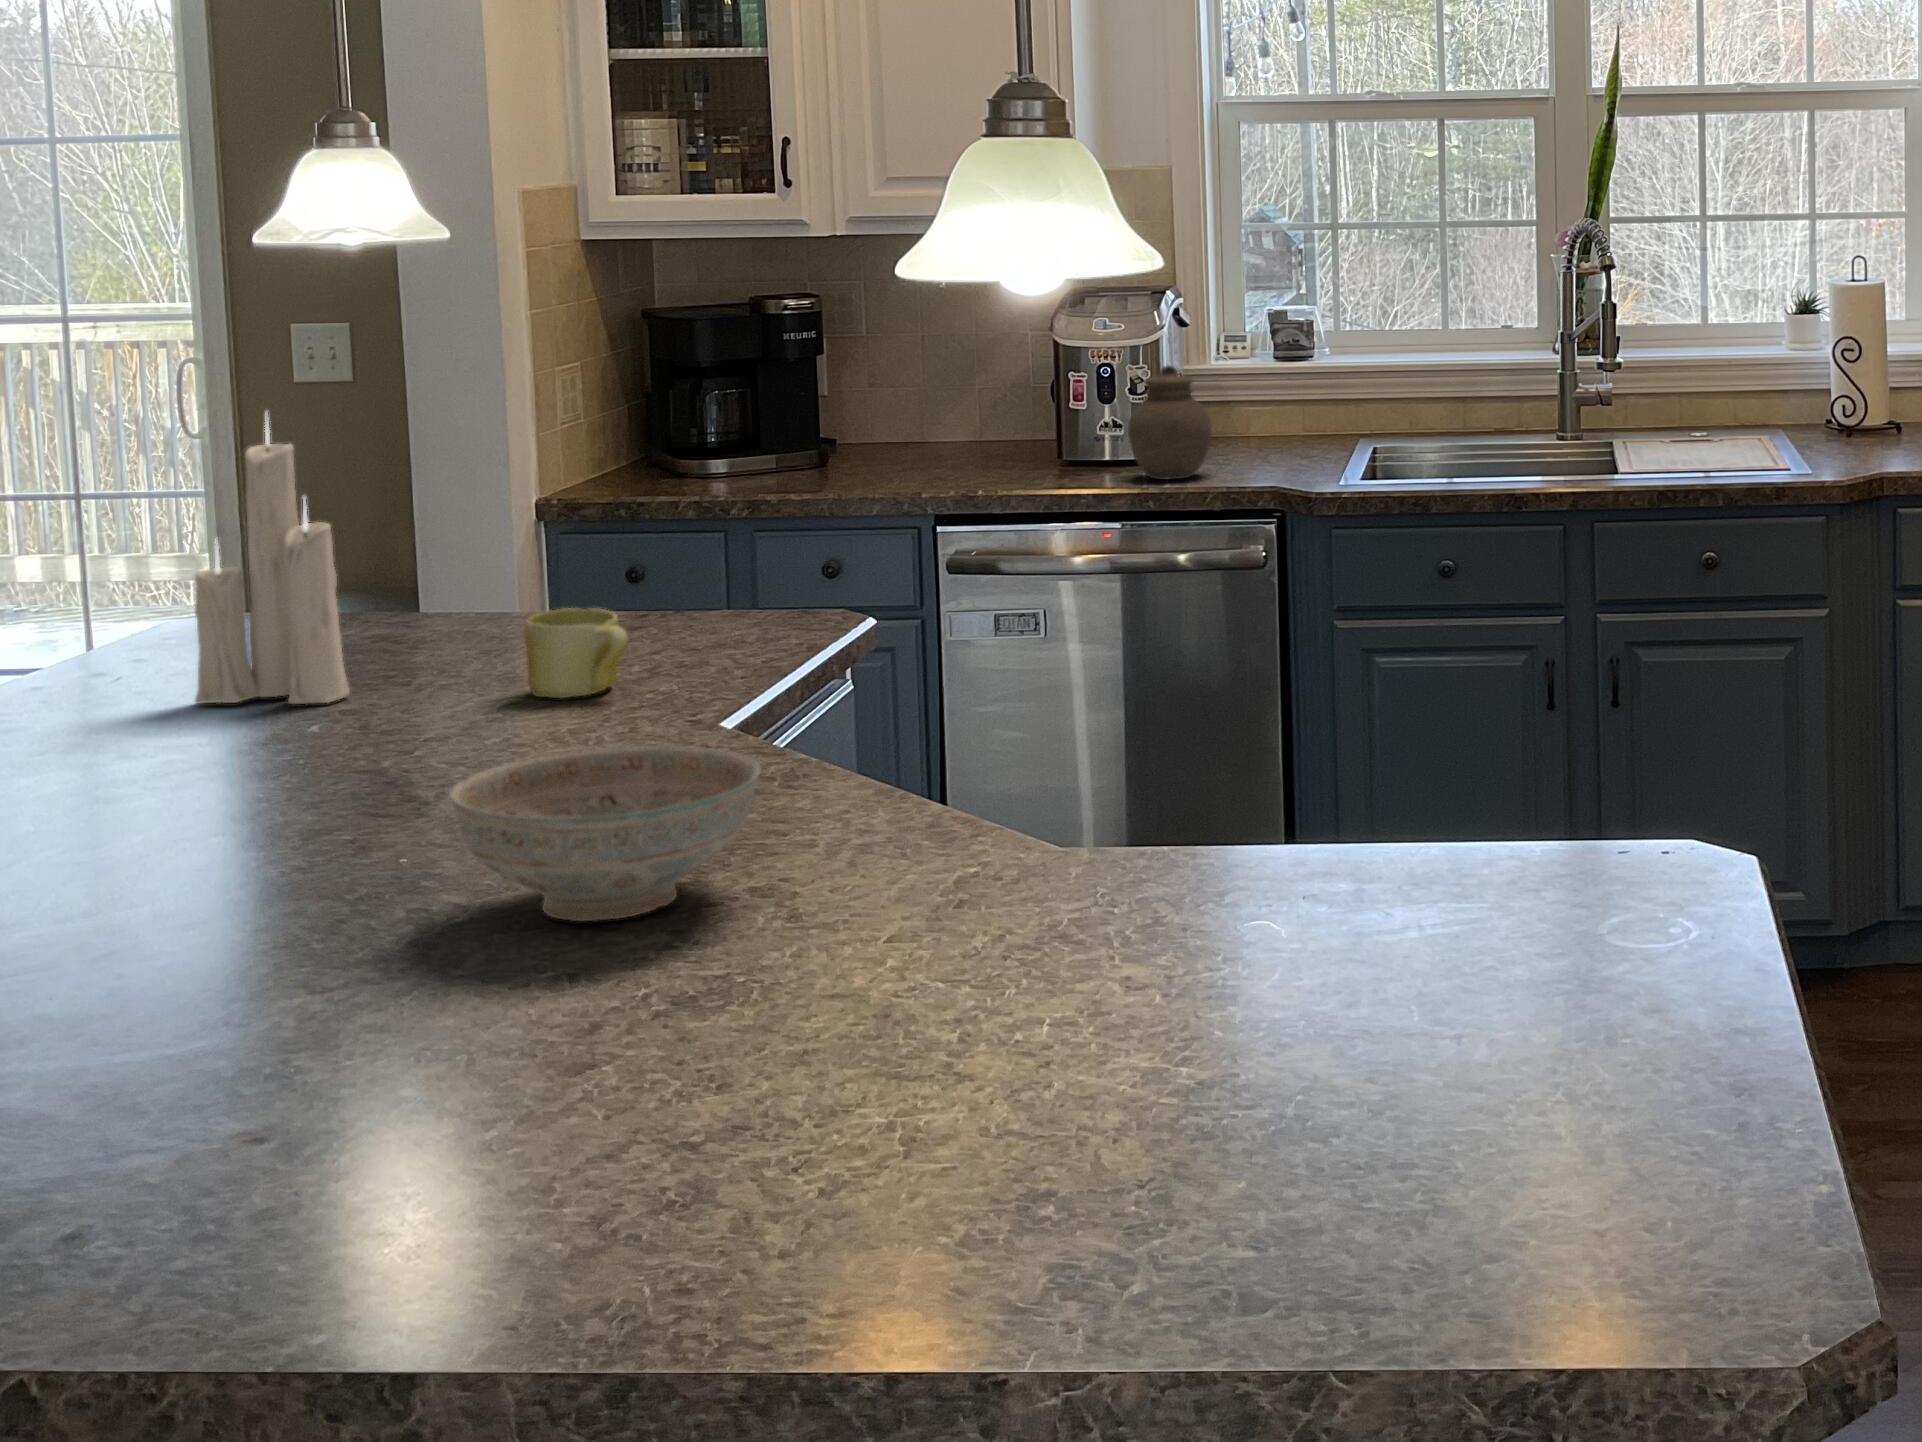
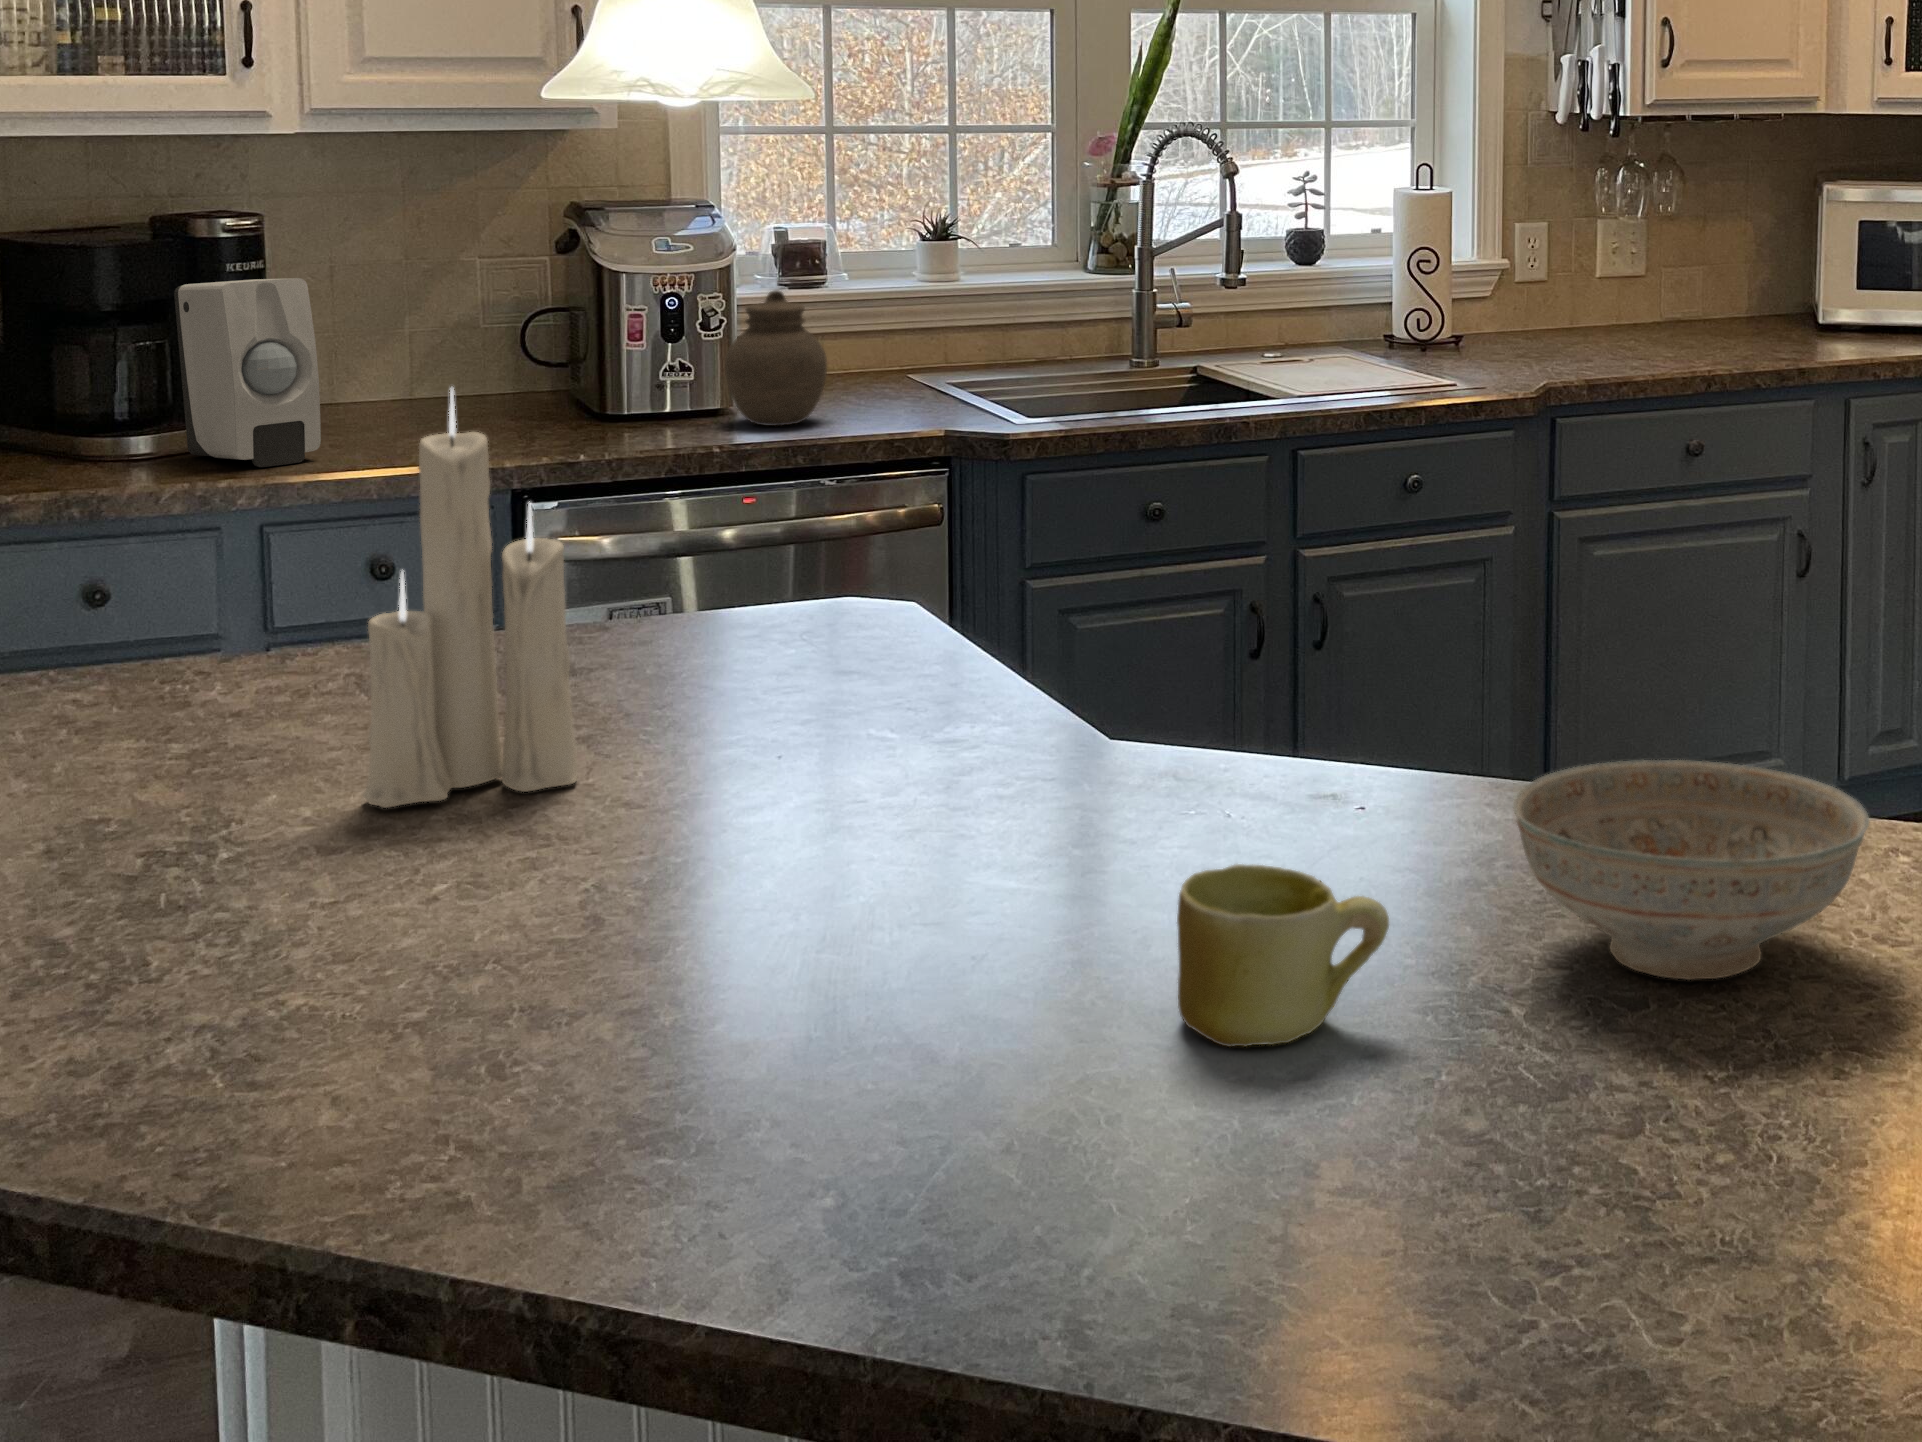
soap dispenser: none [736,347,812,490] -> present [174,278,321,467]
mug: present [525,608,628,698] -> present [1177,864,1389,1047]

